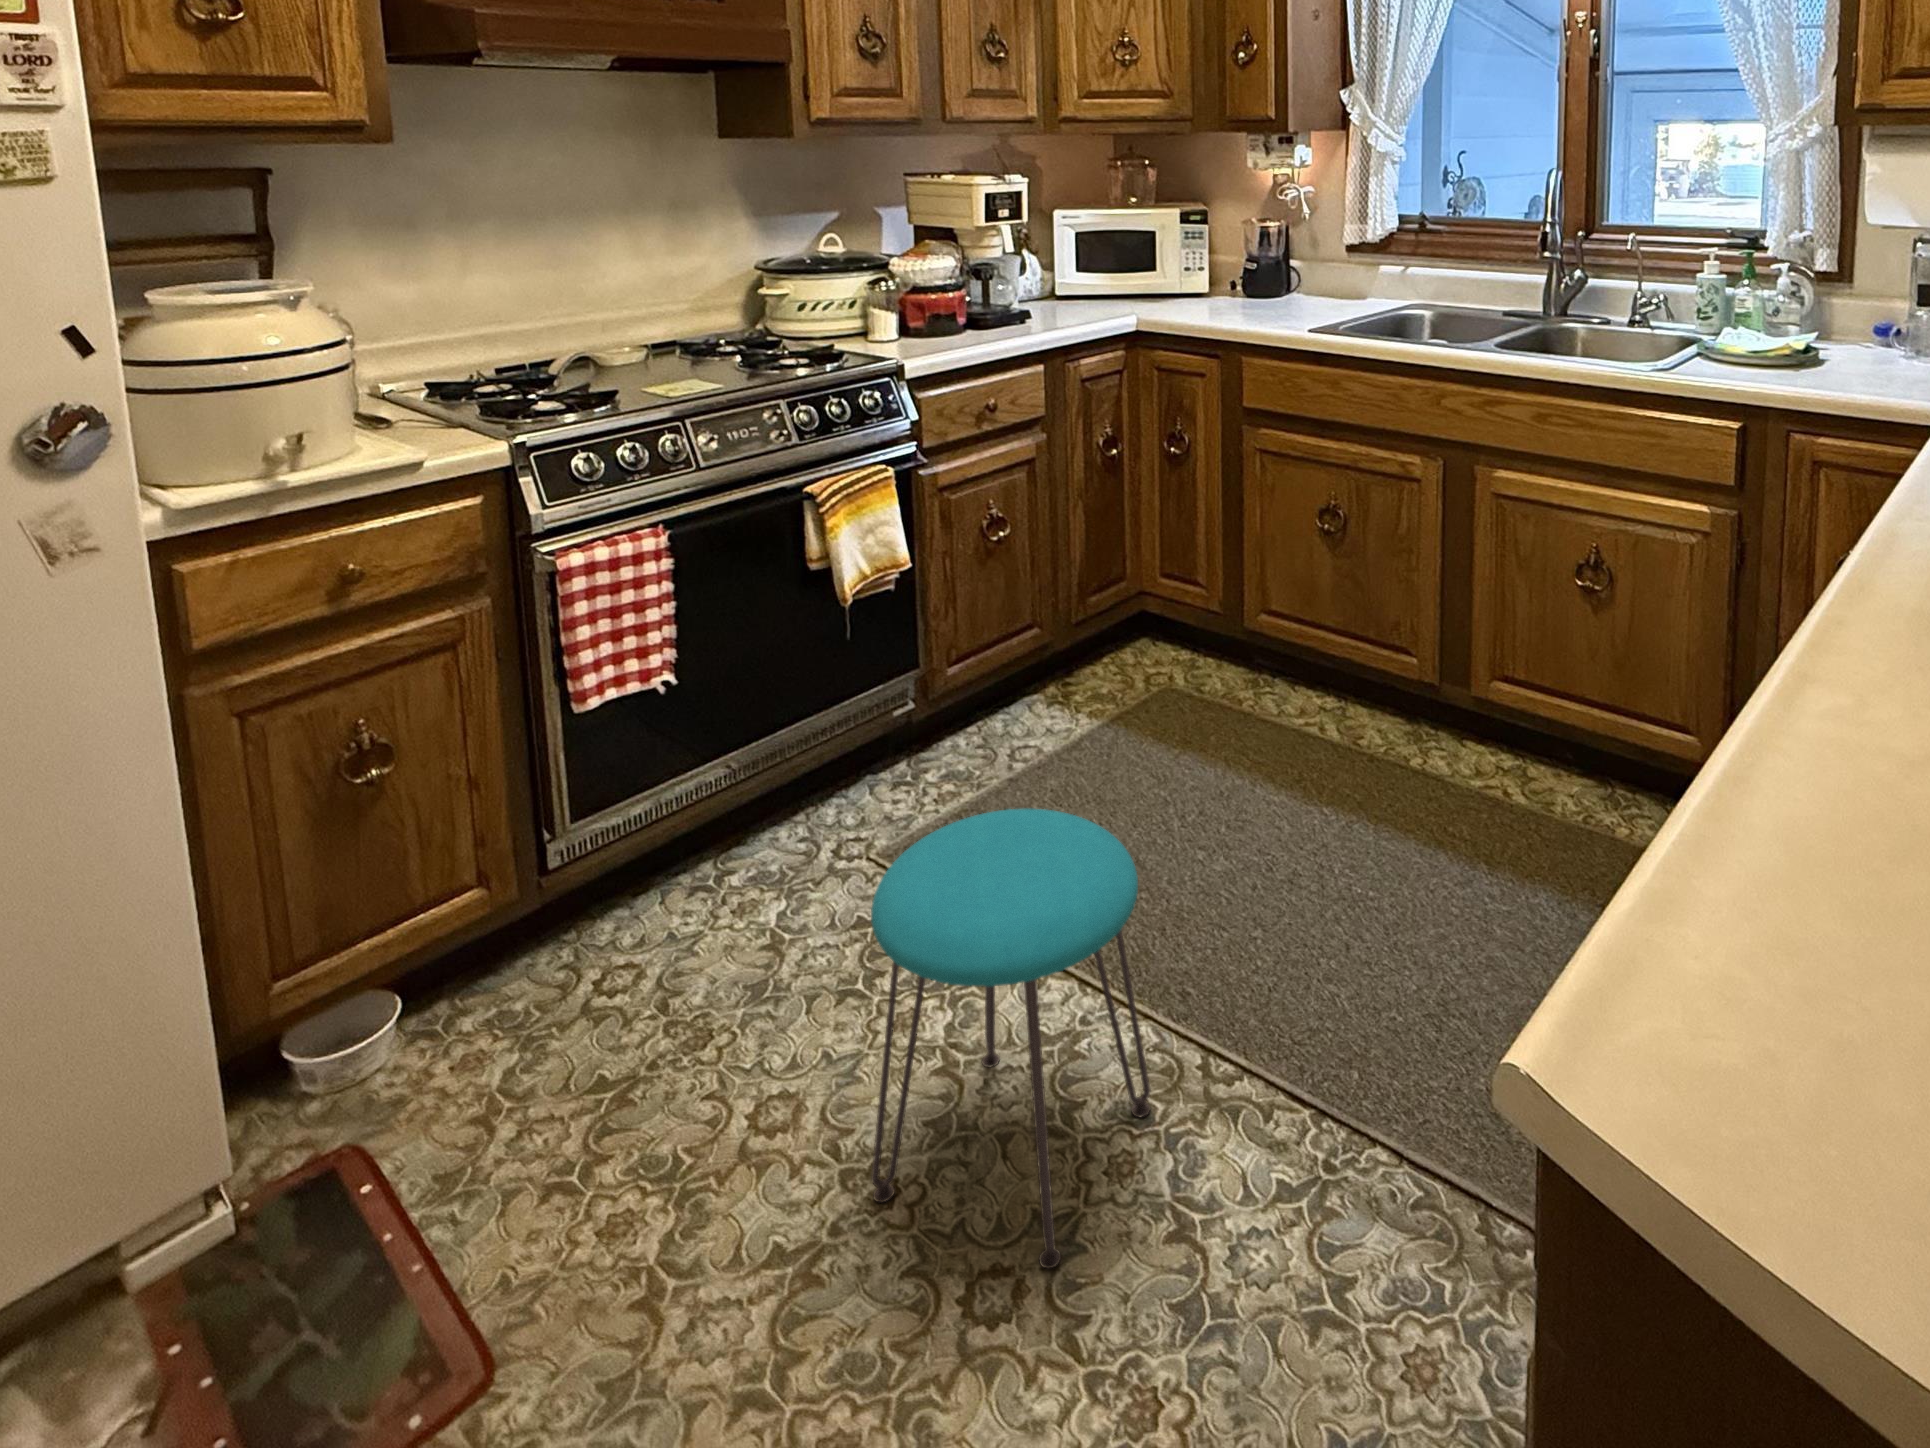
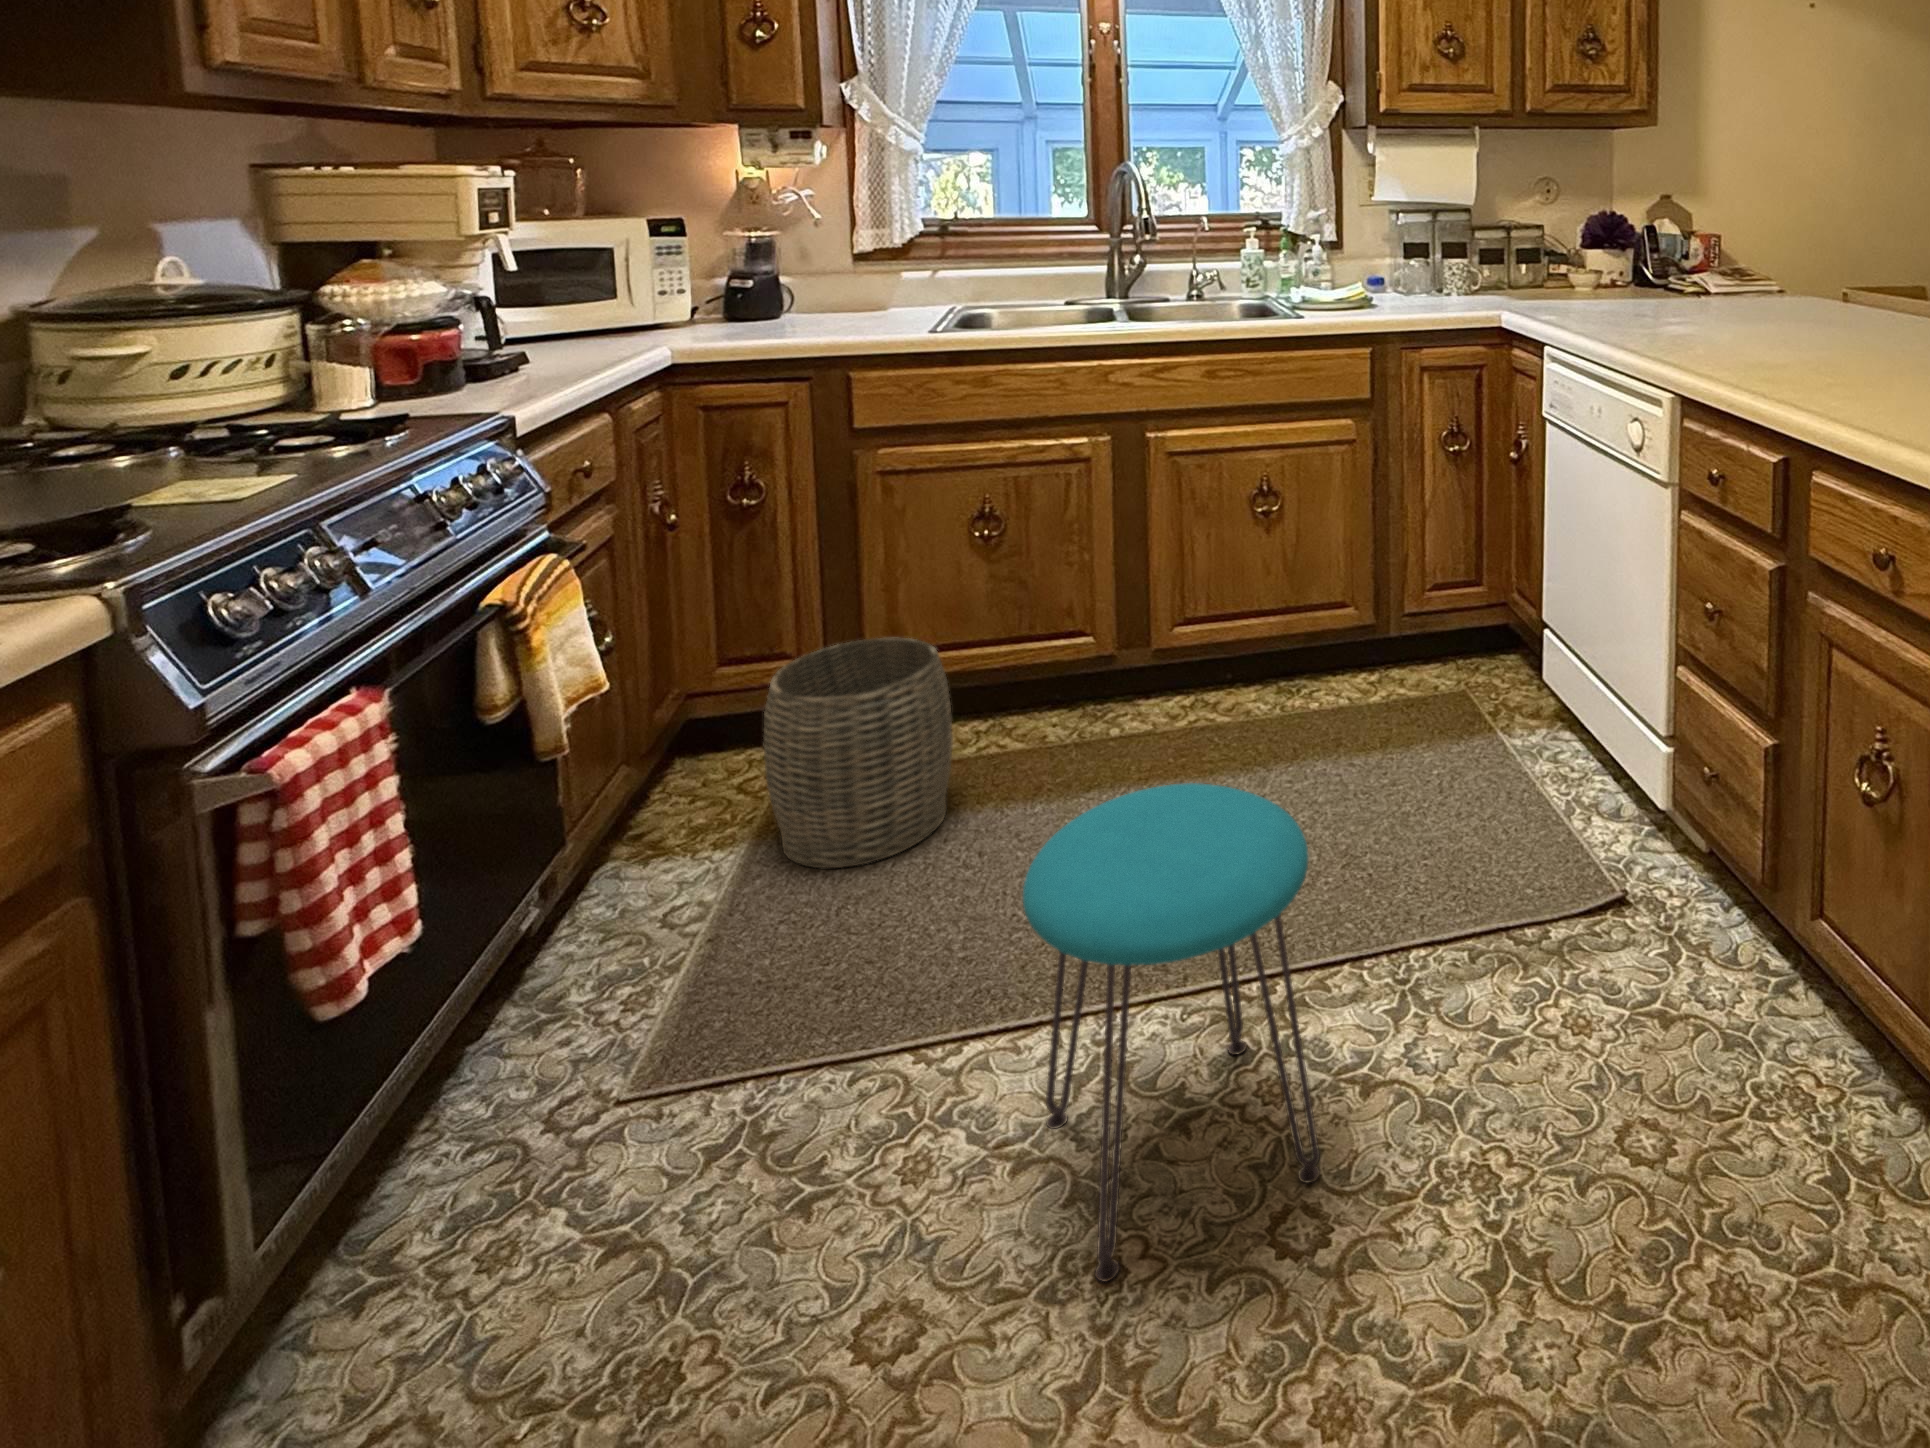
woven basket: none [1085,592,1229,786] -> present [764,638,953,868]

